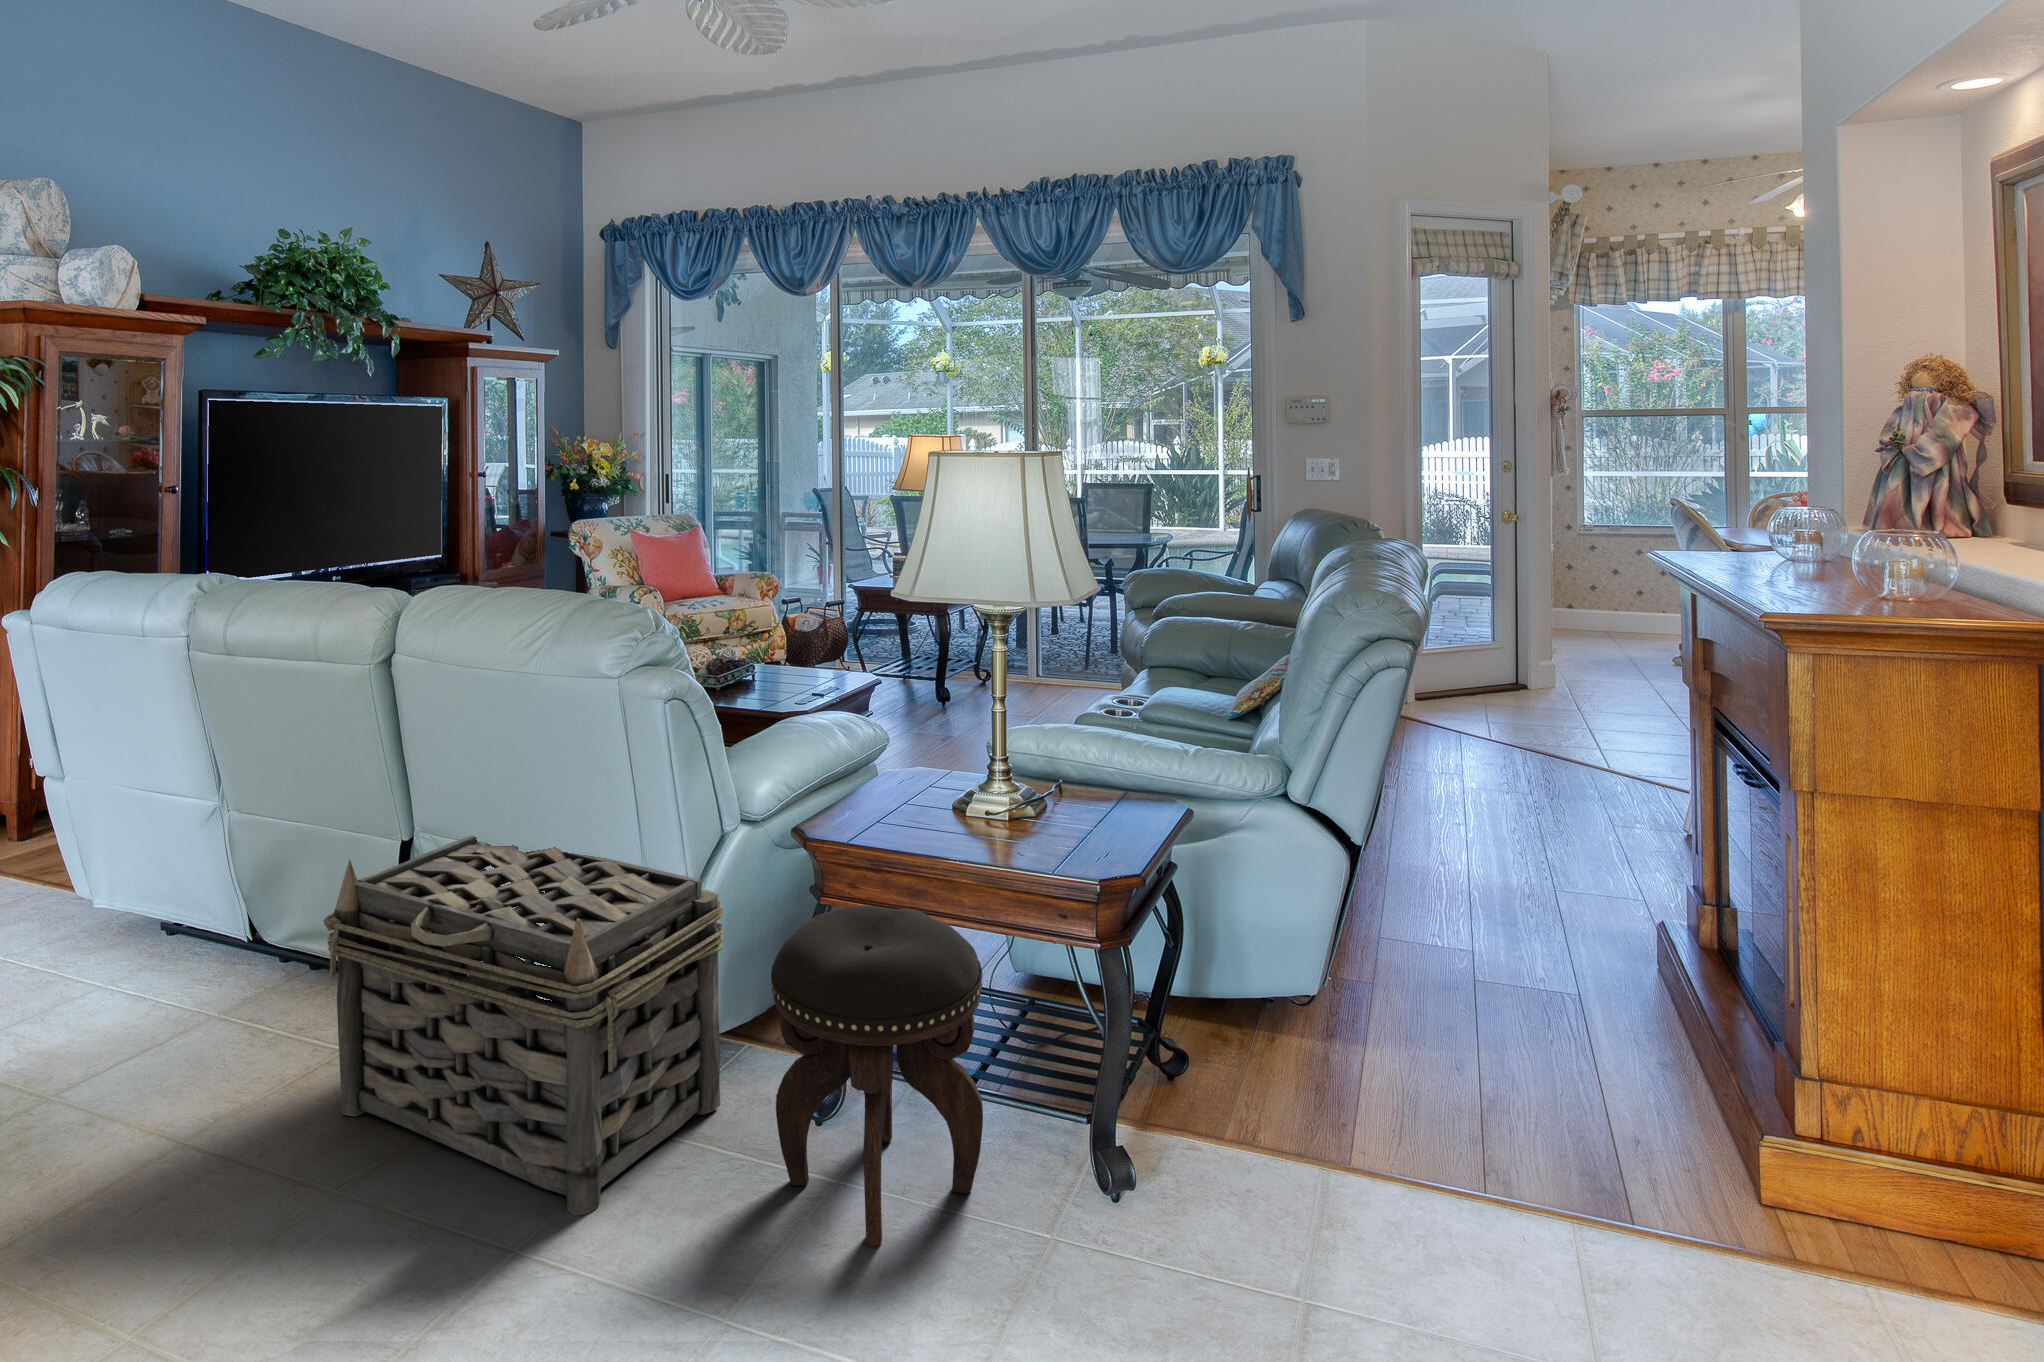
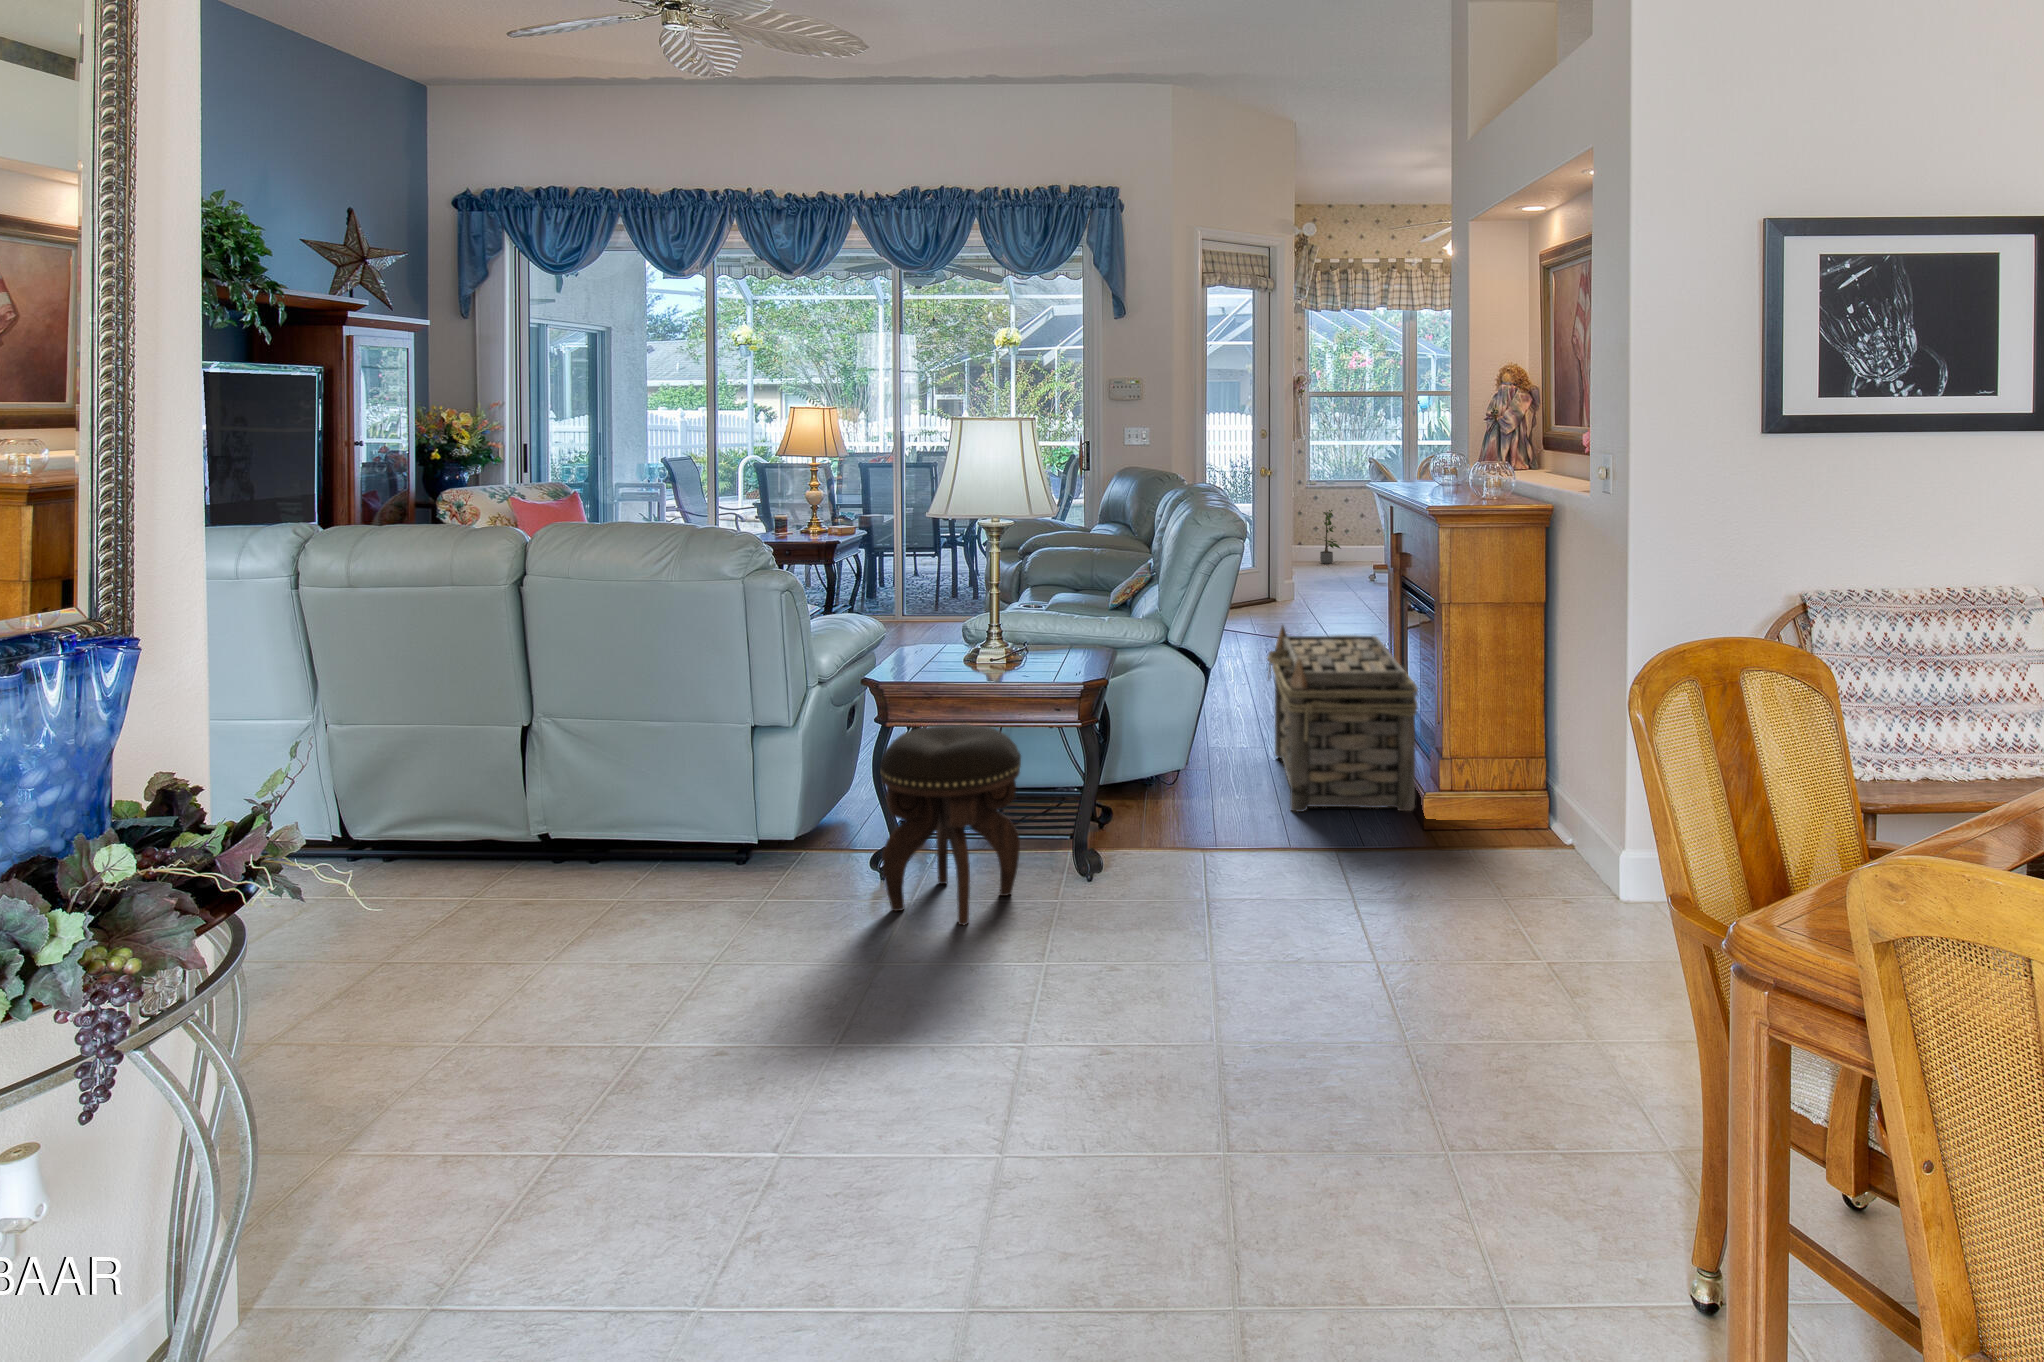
potted plant: none [1591,558,1631,630] -> present [1320,510,1341,564]
basket: present [323,836,724,1215] -> present [1267,626,1418,812]

